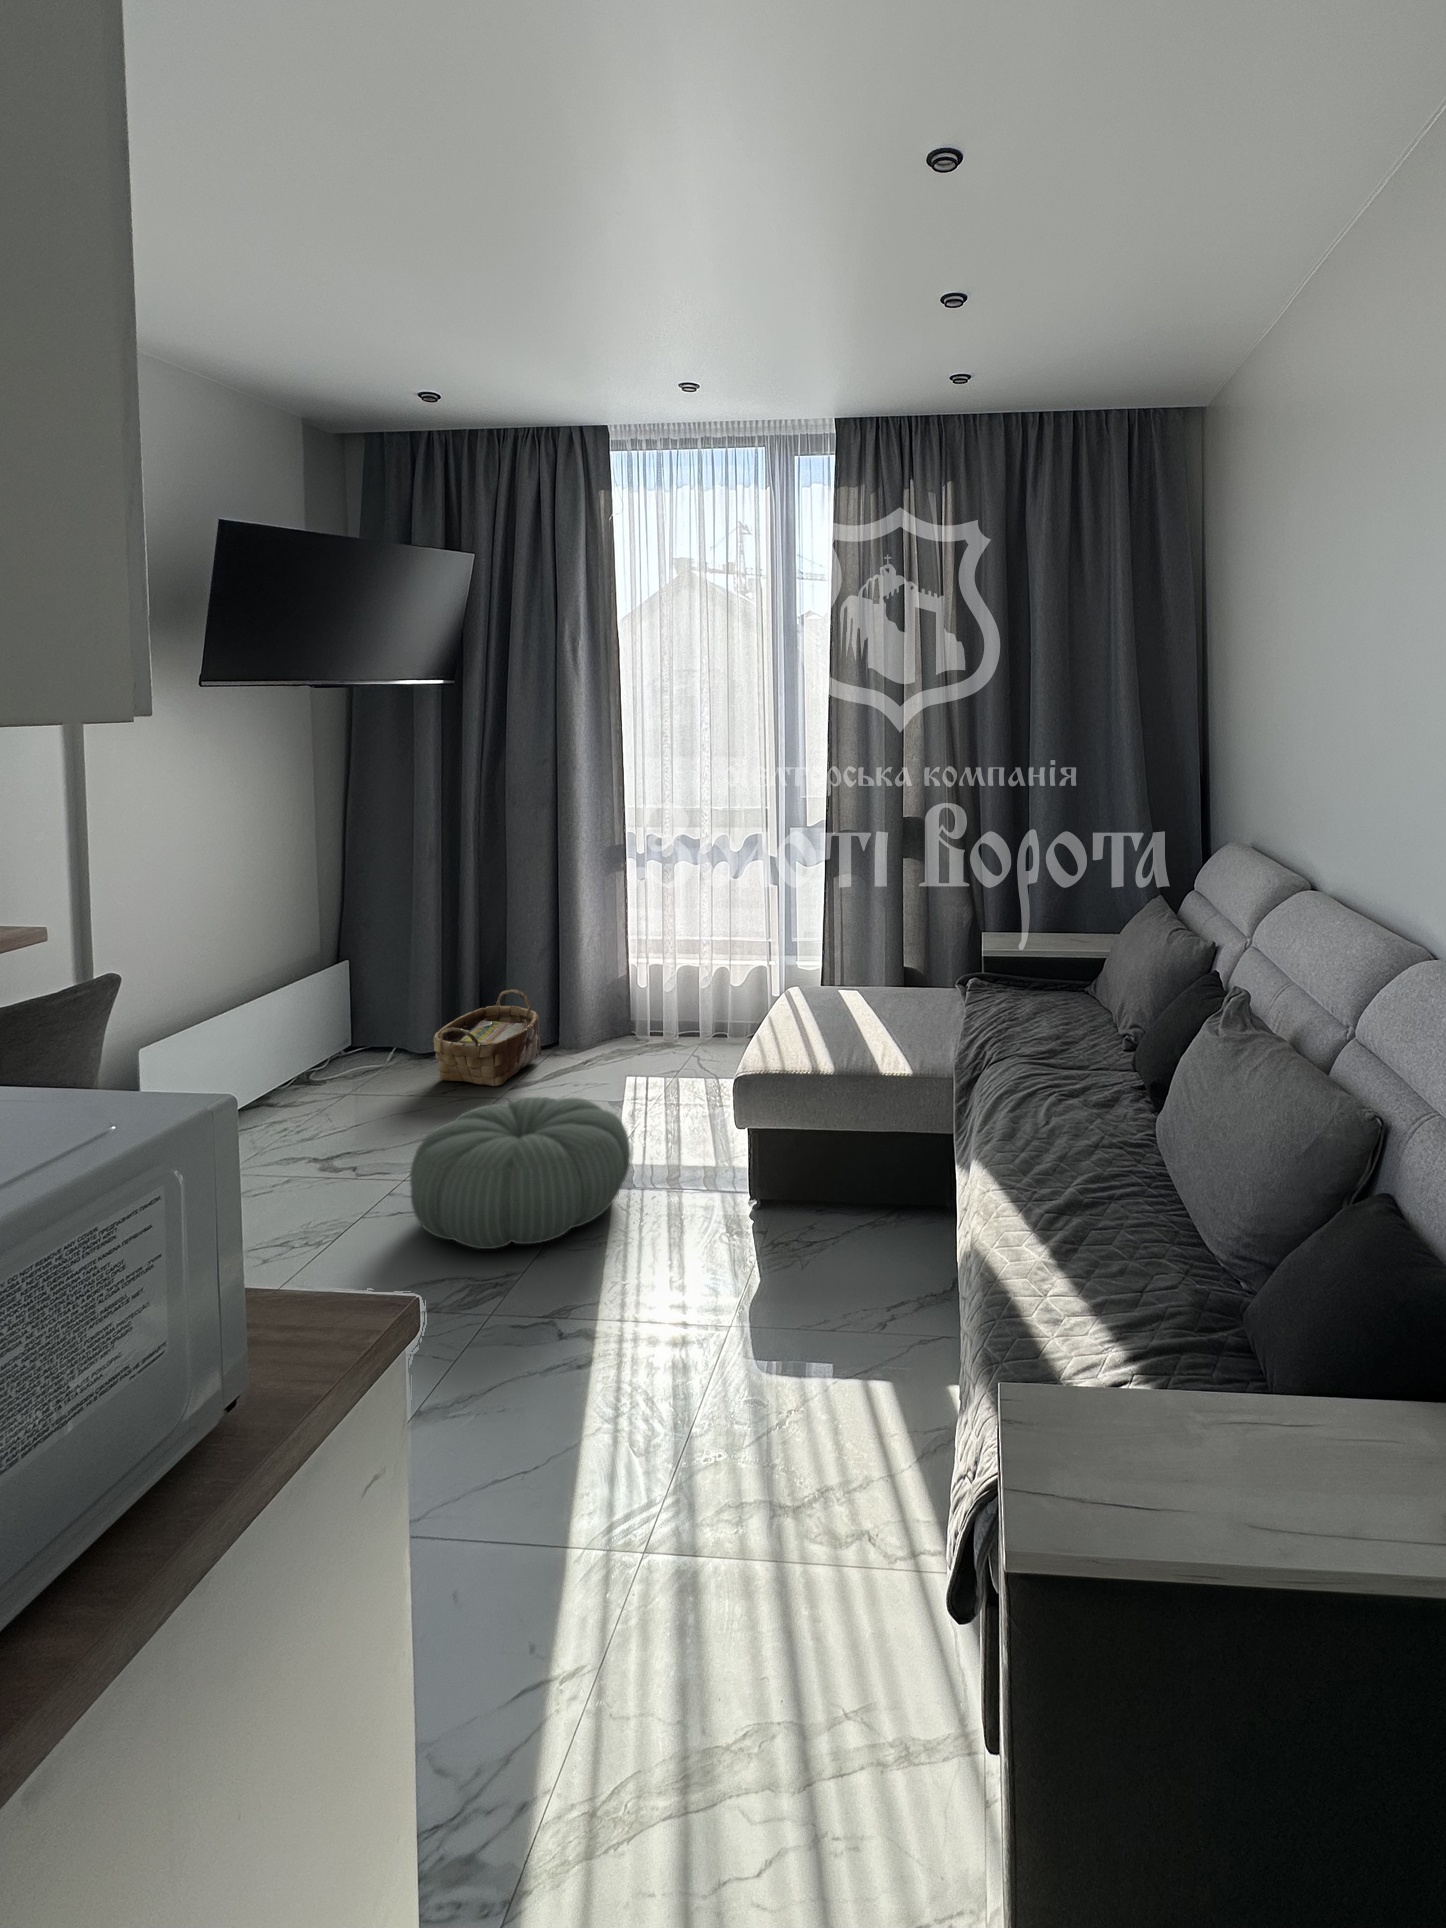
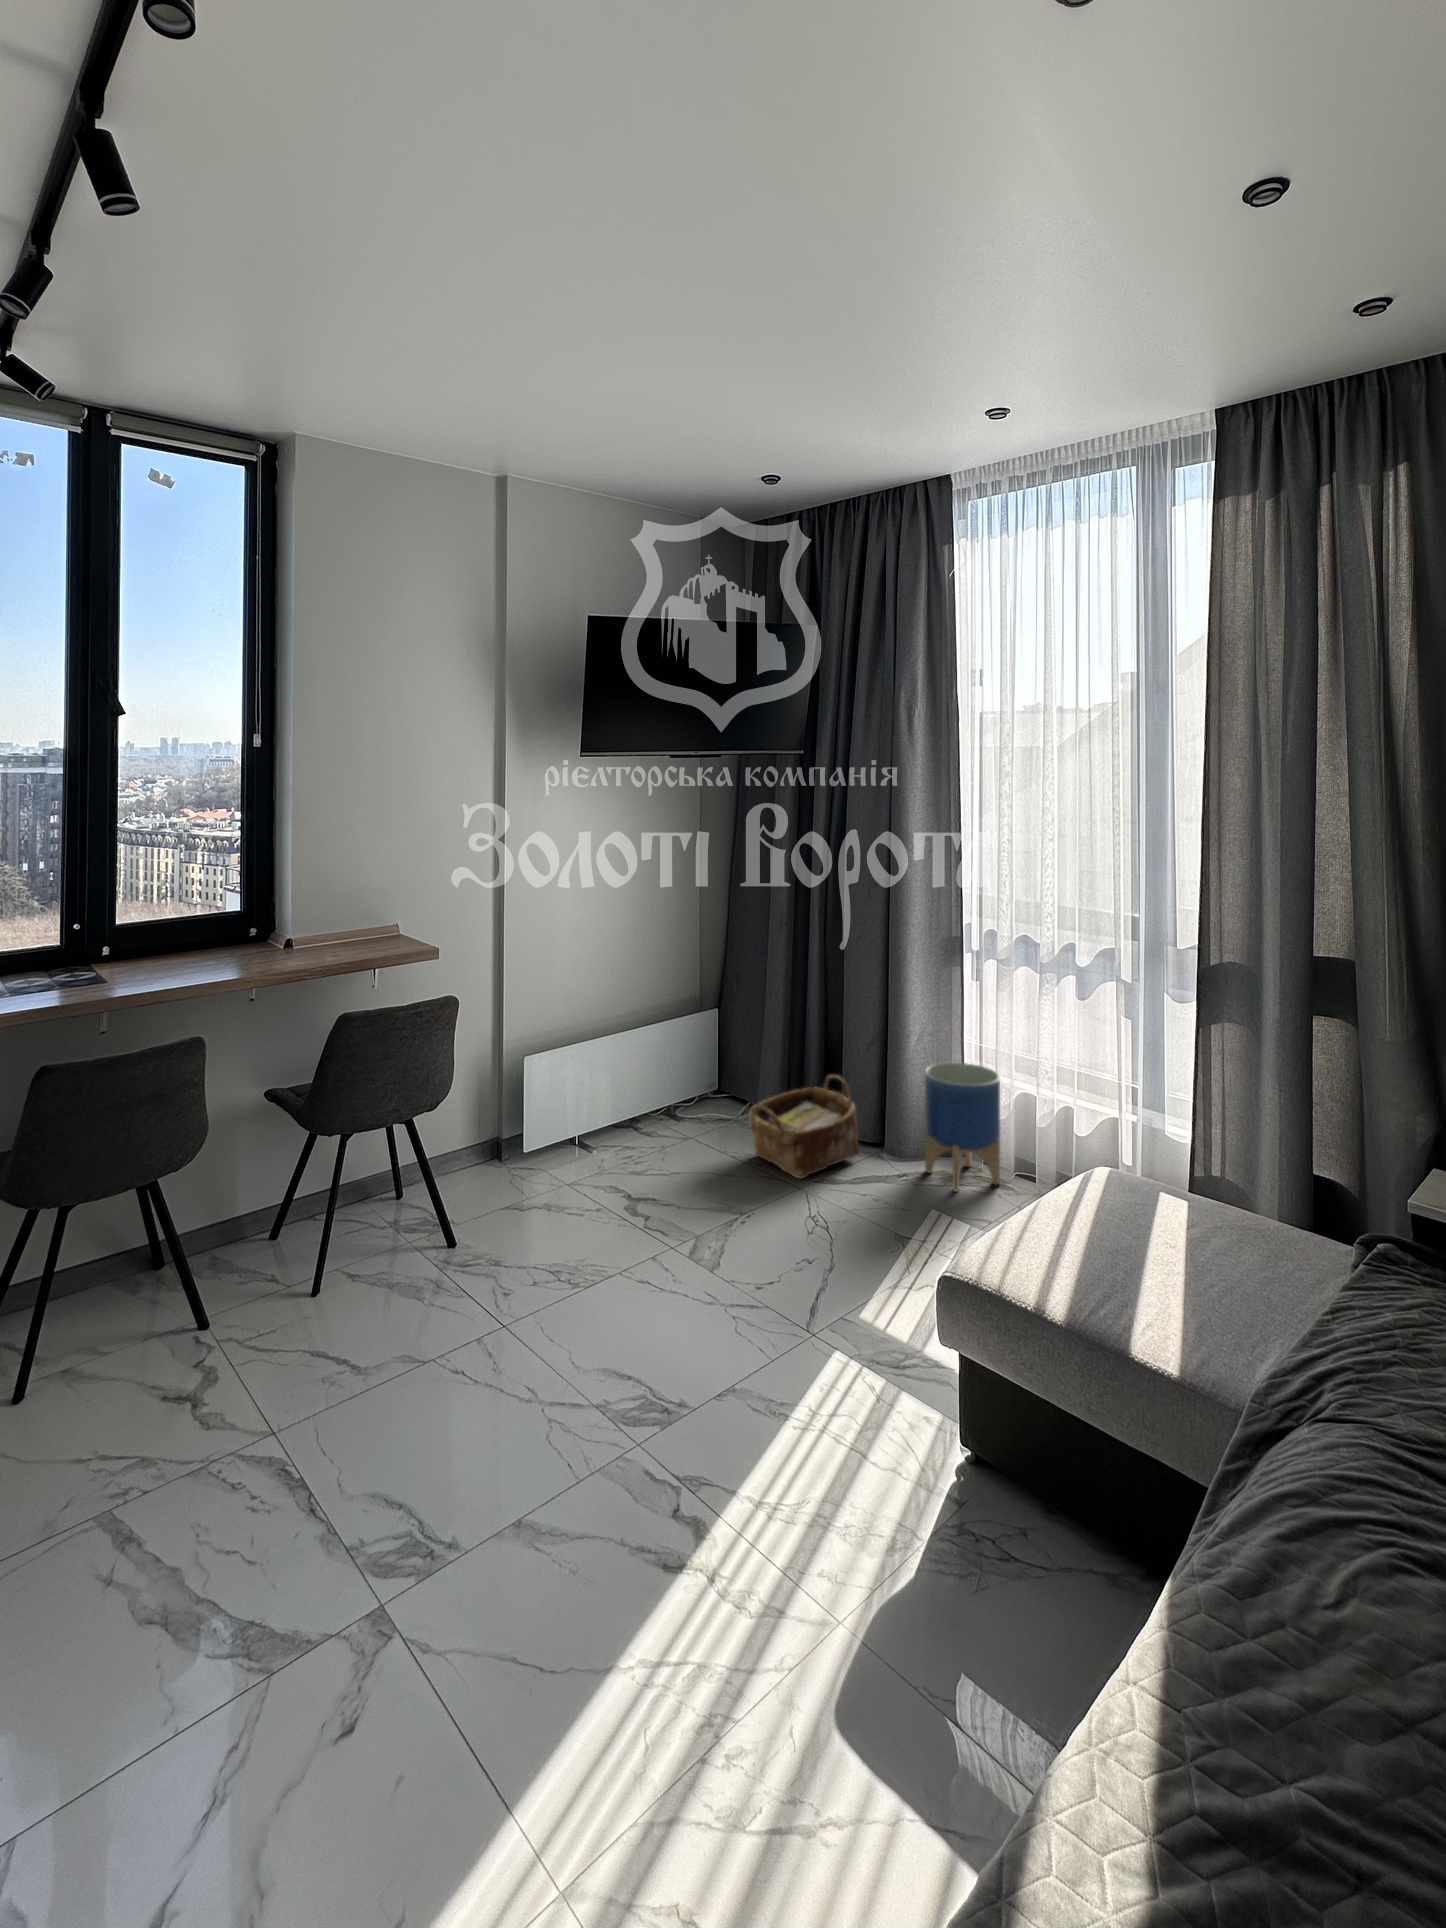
planter: none [602,955,669,1061] -> present [925,1063,1000,1192]
pouf: present [410,1097,631,1249] -> none [593,1211,838,1409]

